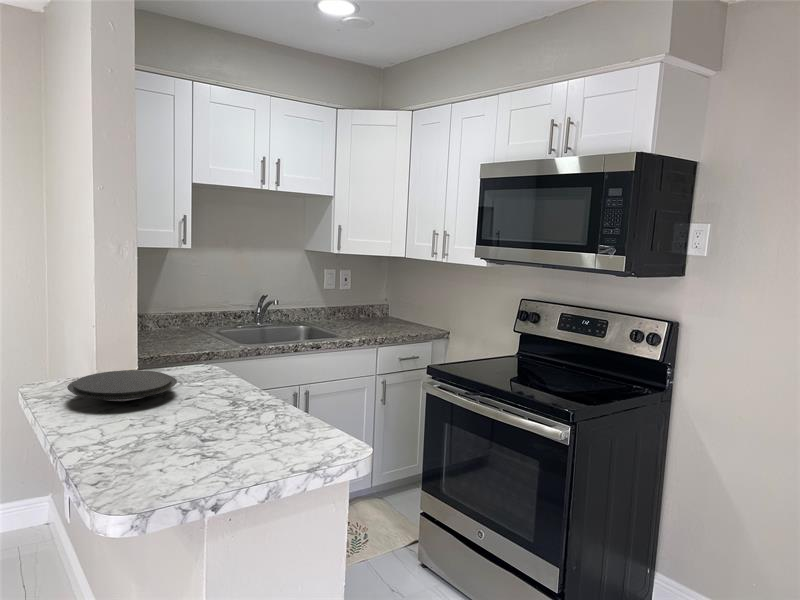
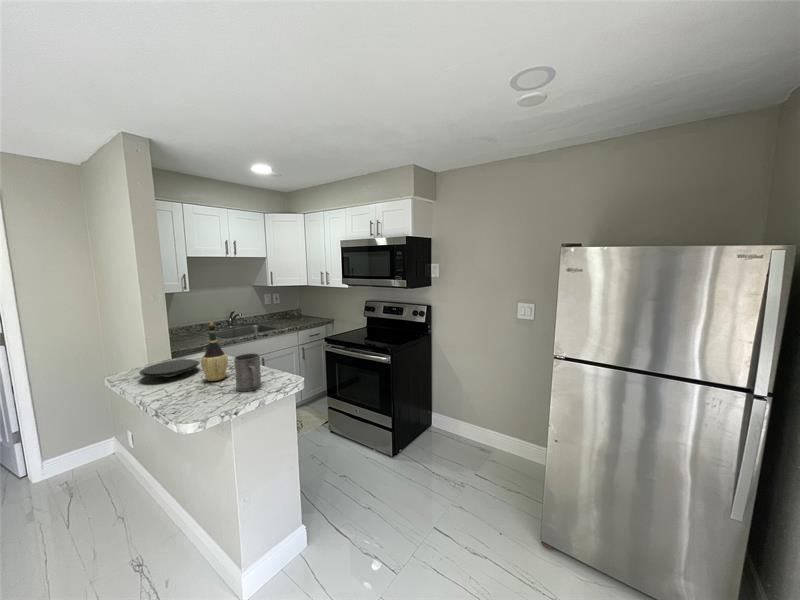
wine bottle: none [172,298,225,424] -> present [201,322,228,381]
mug: none [229,374,284,459] -> present [234,353,261,391]

